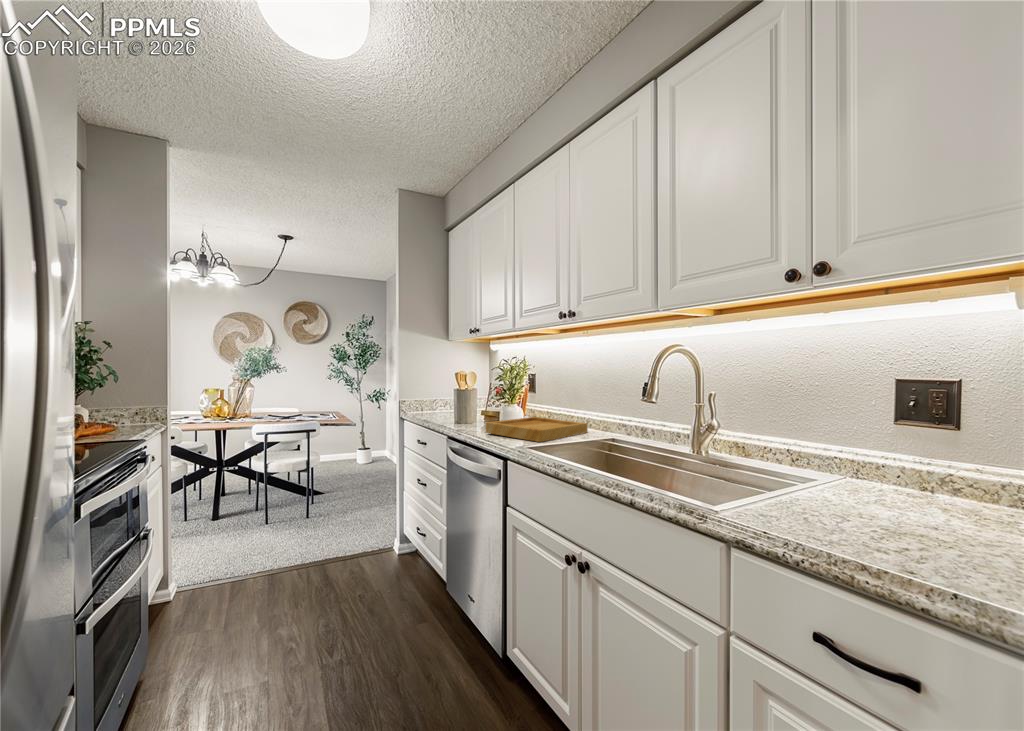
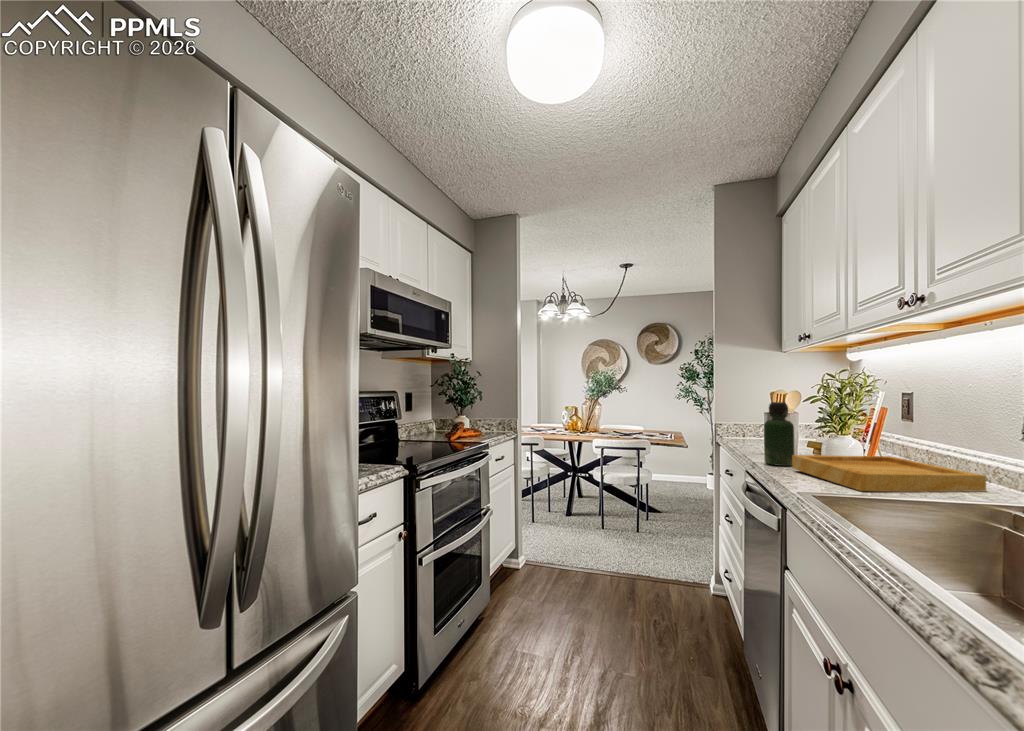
bottle: none [461,382,481,432] -> present [764,402,794,466]

